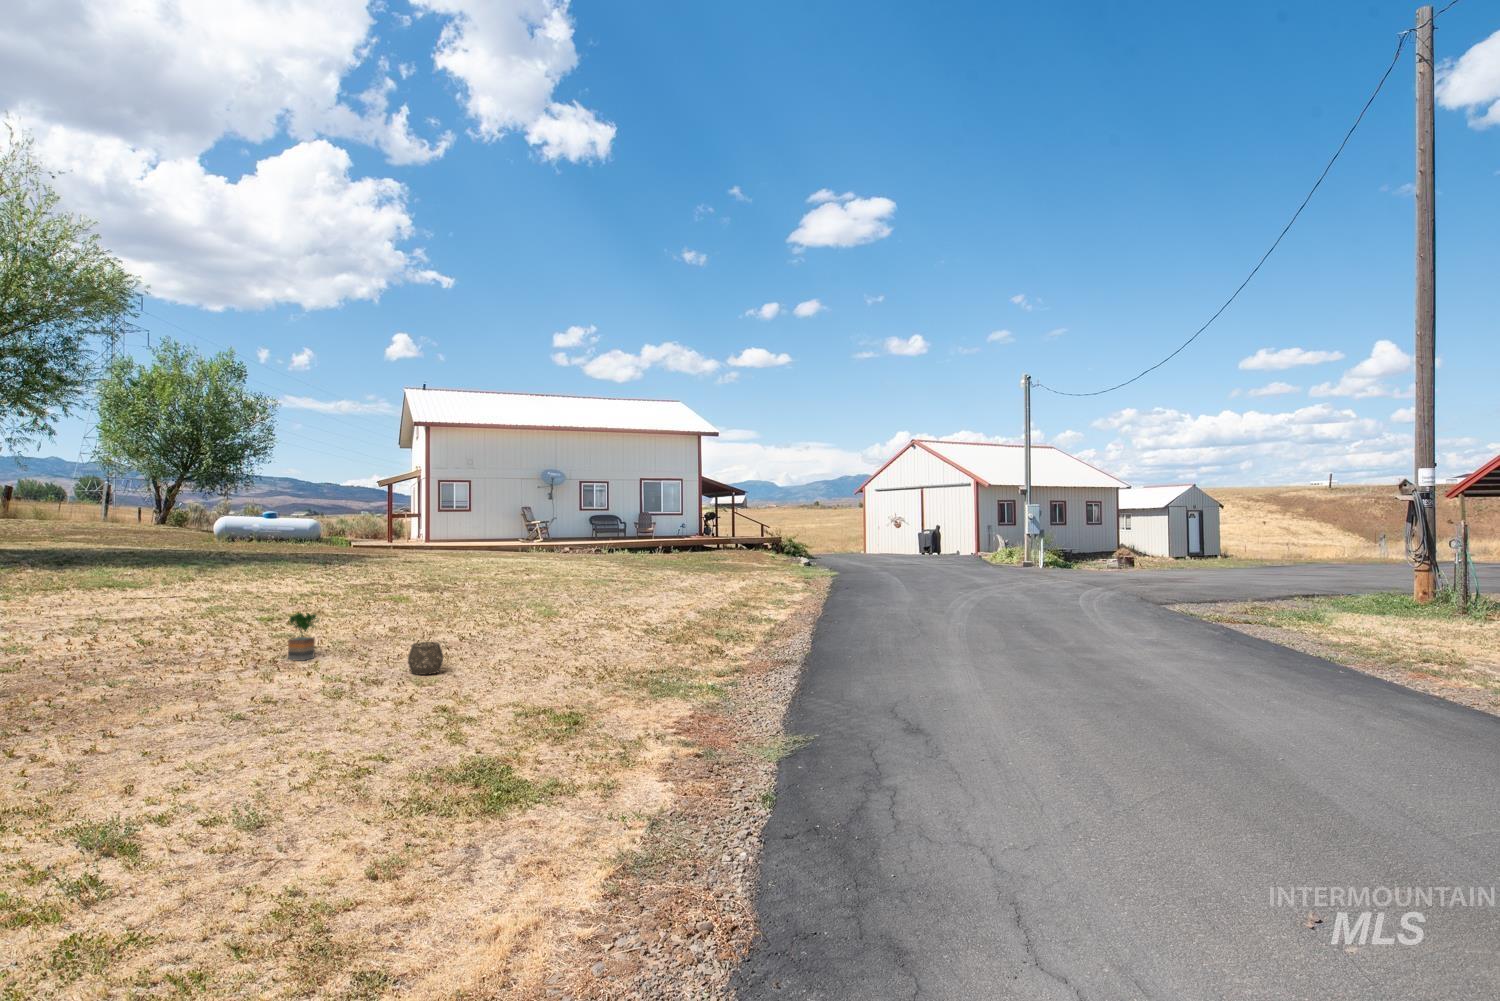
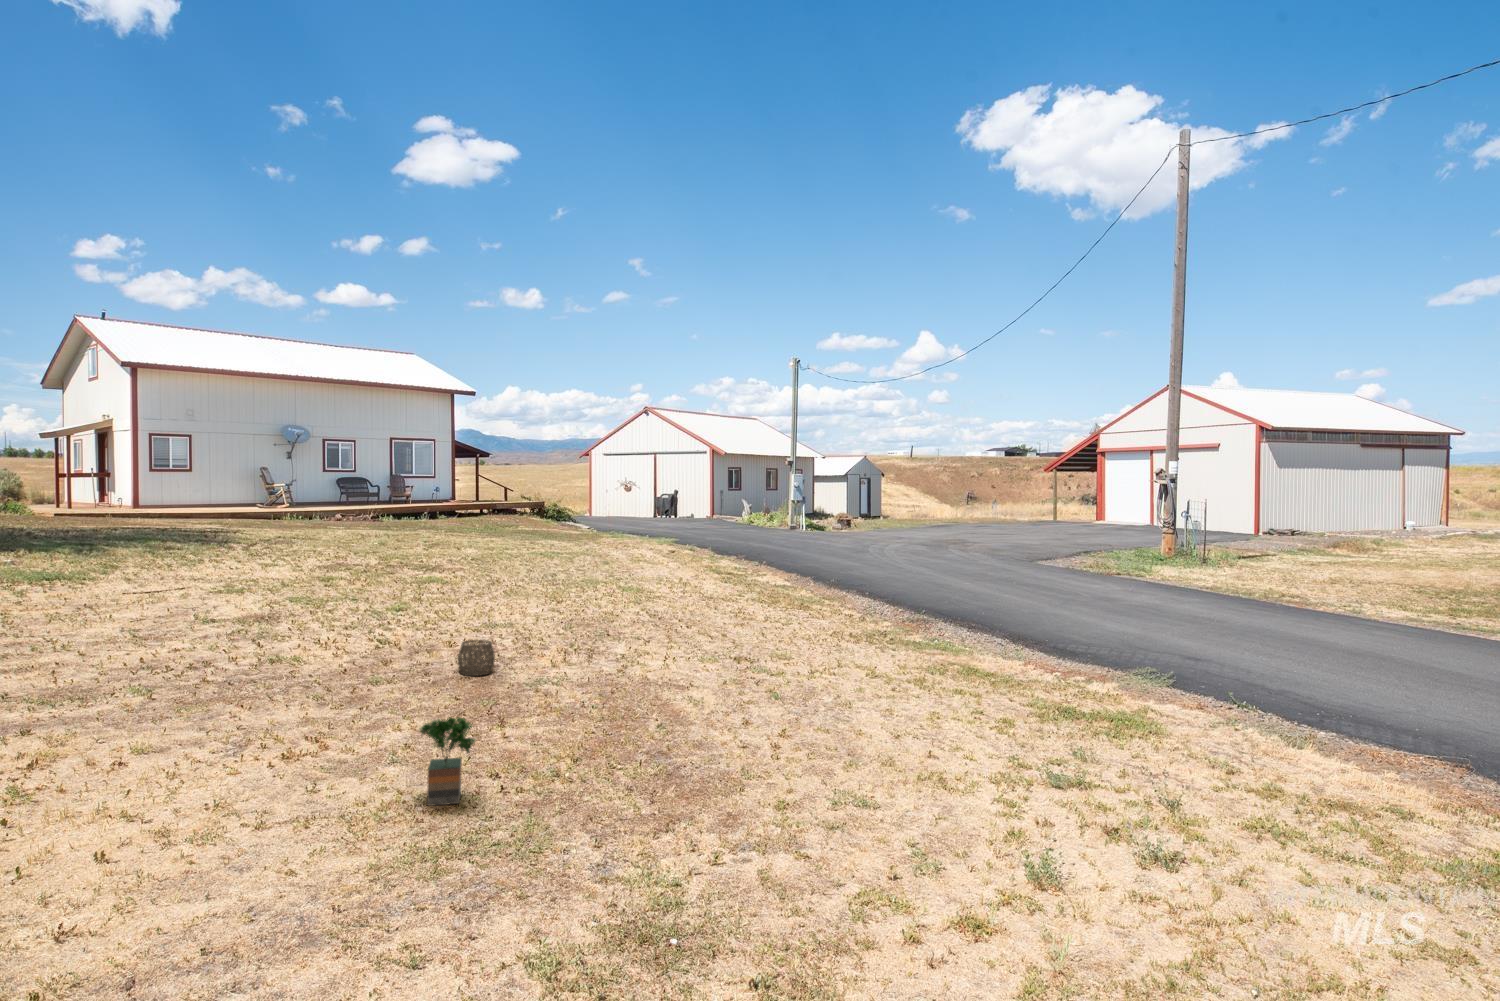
potted tree: present [288,613,319,661] -> present [420,717,476,806]

